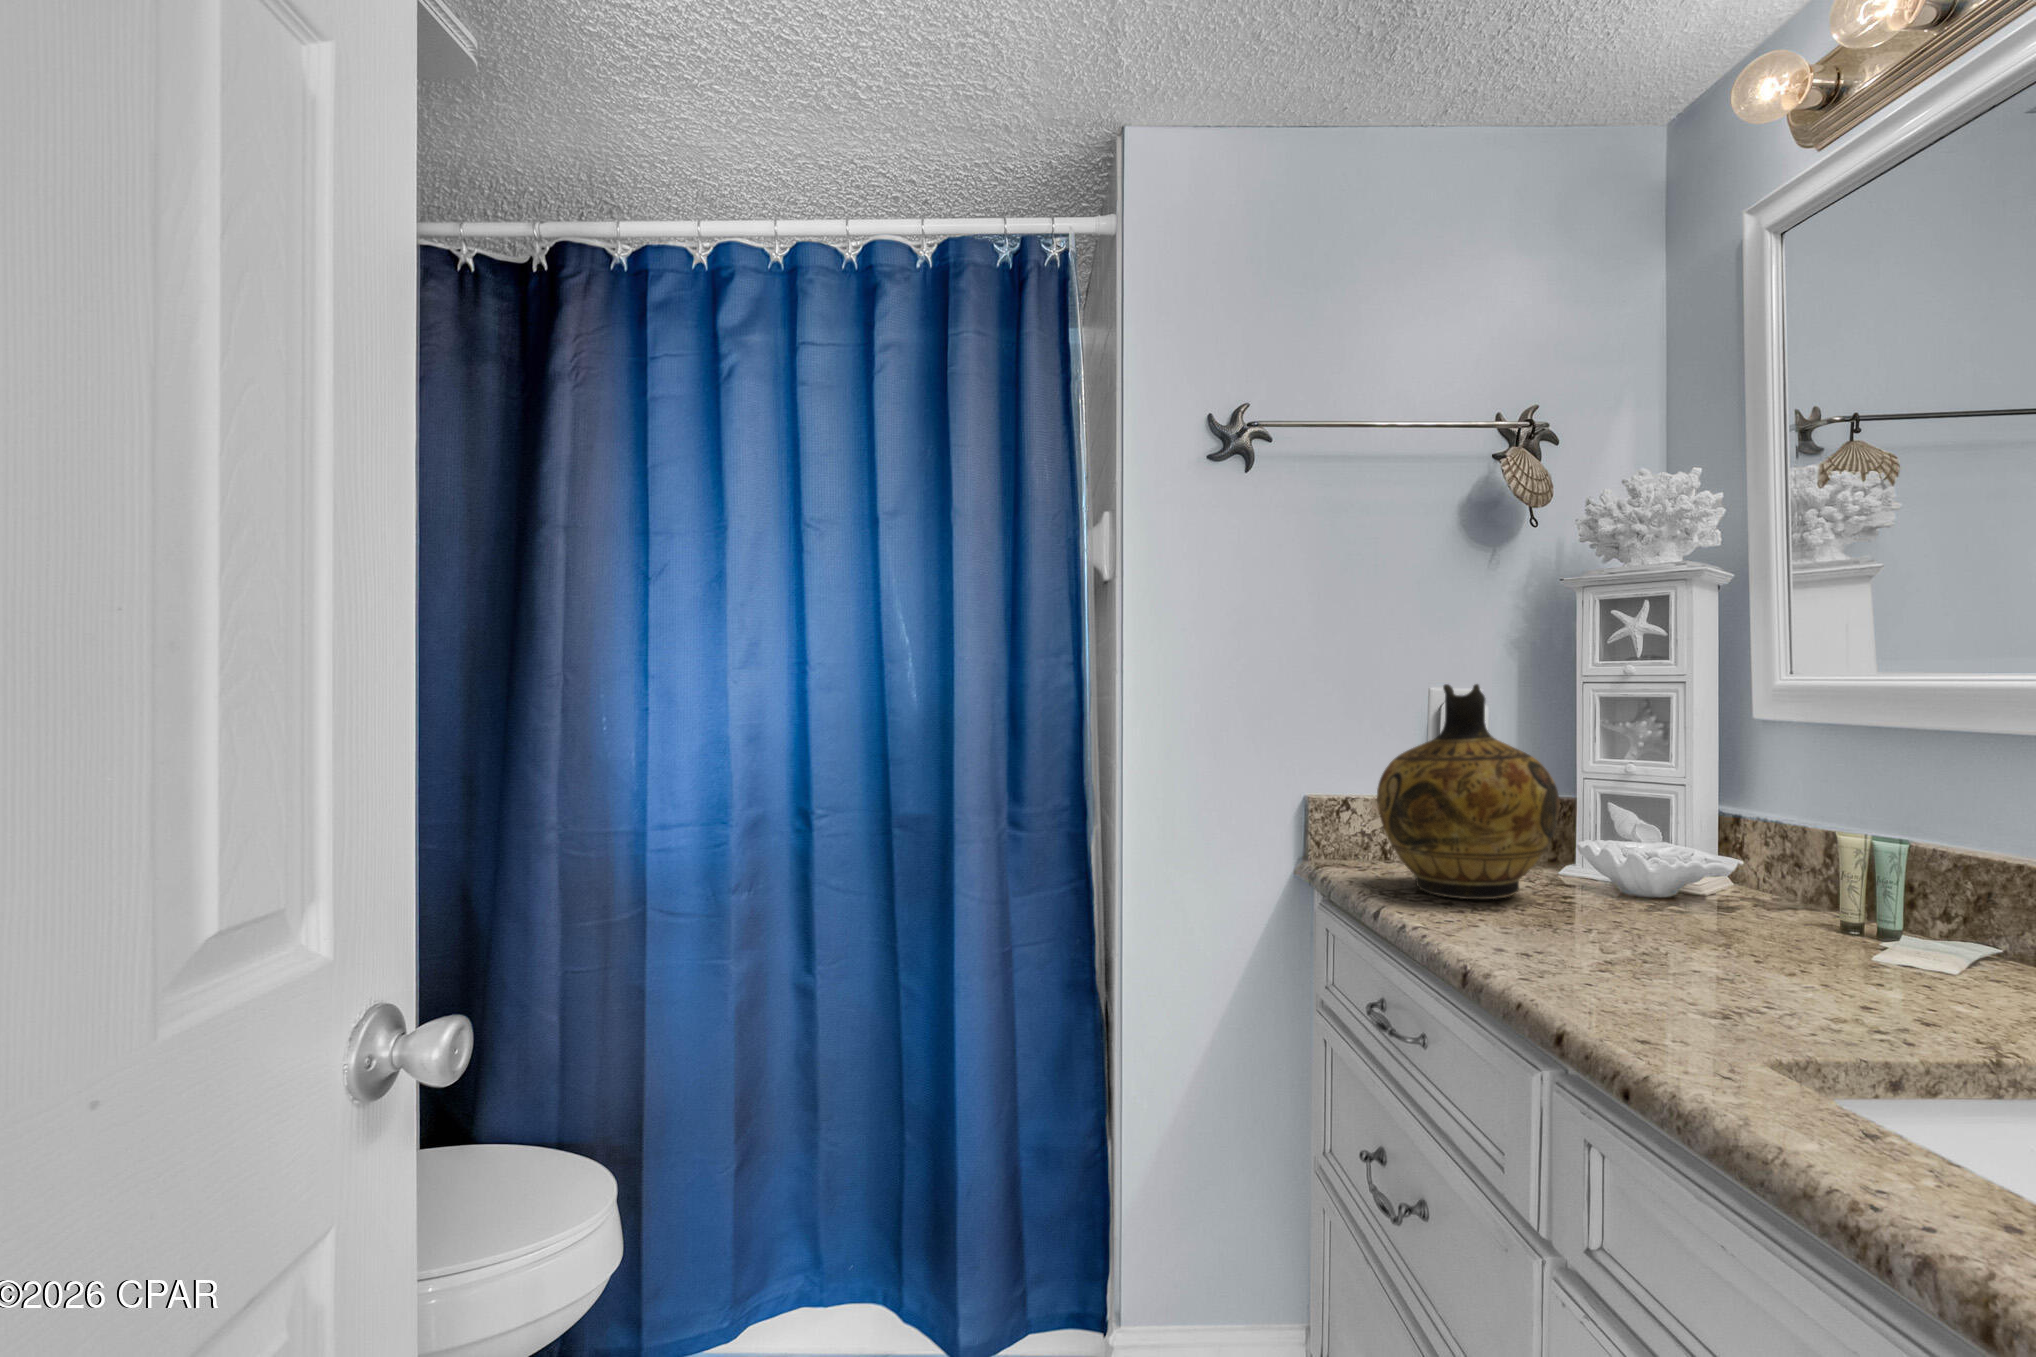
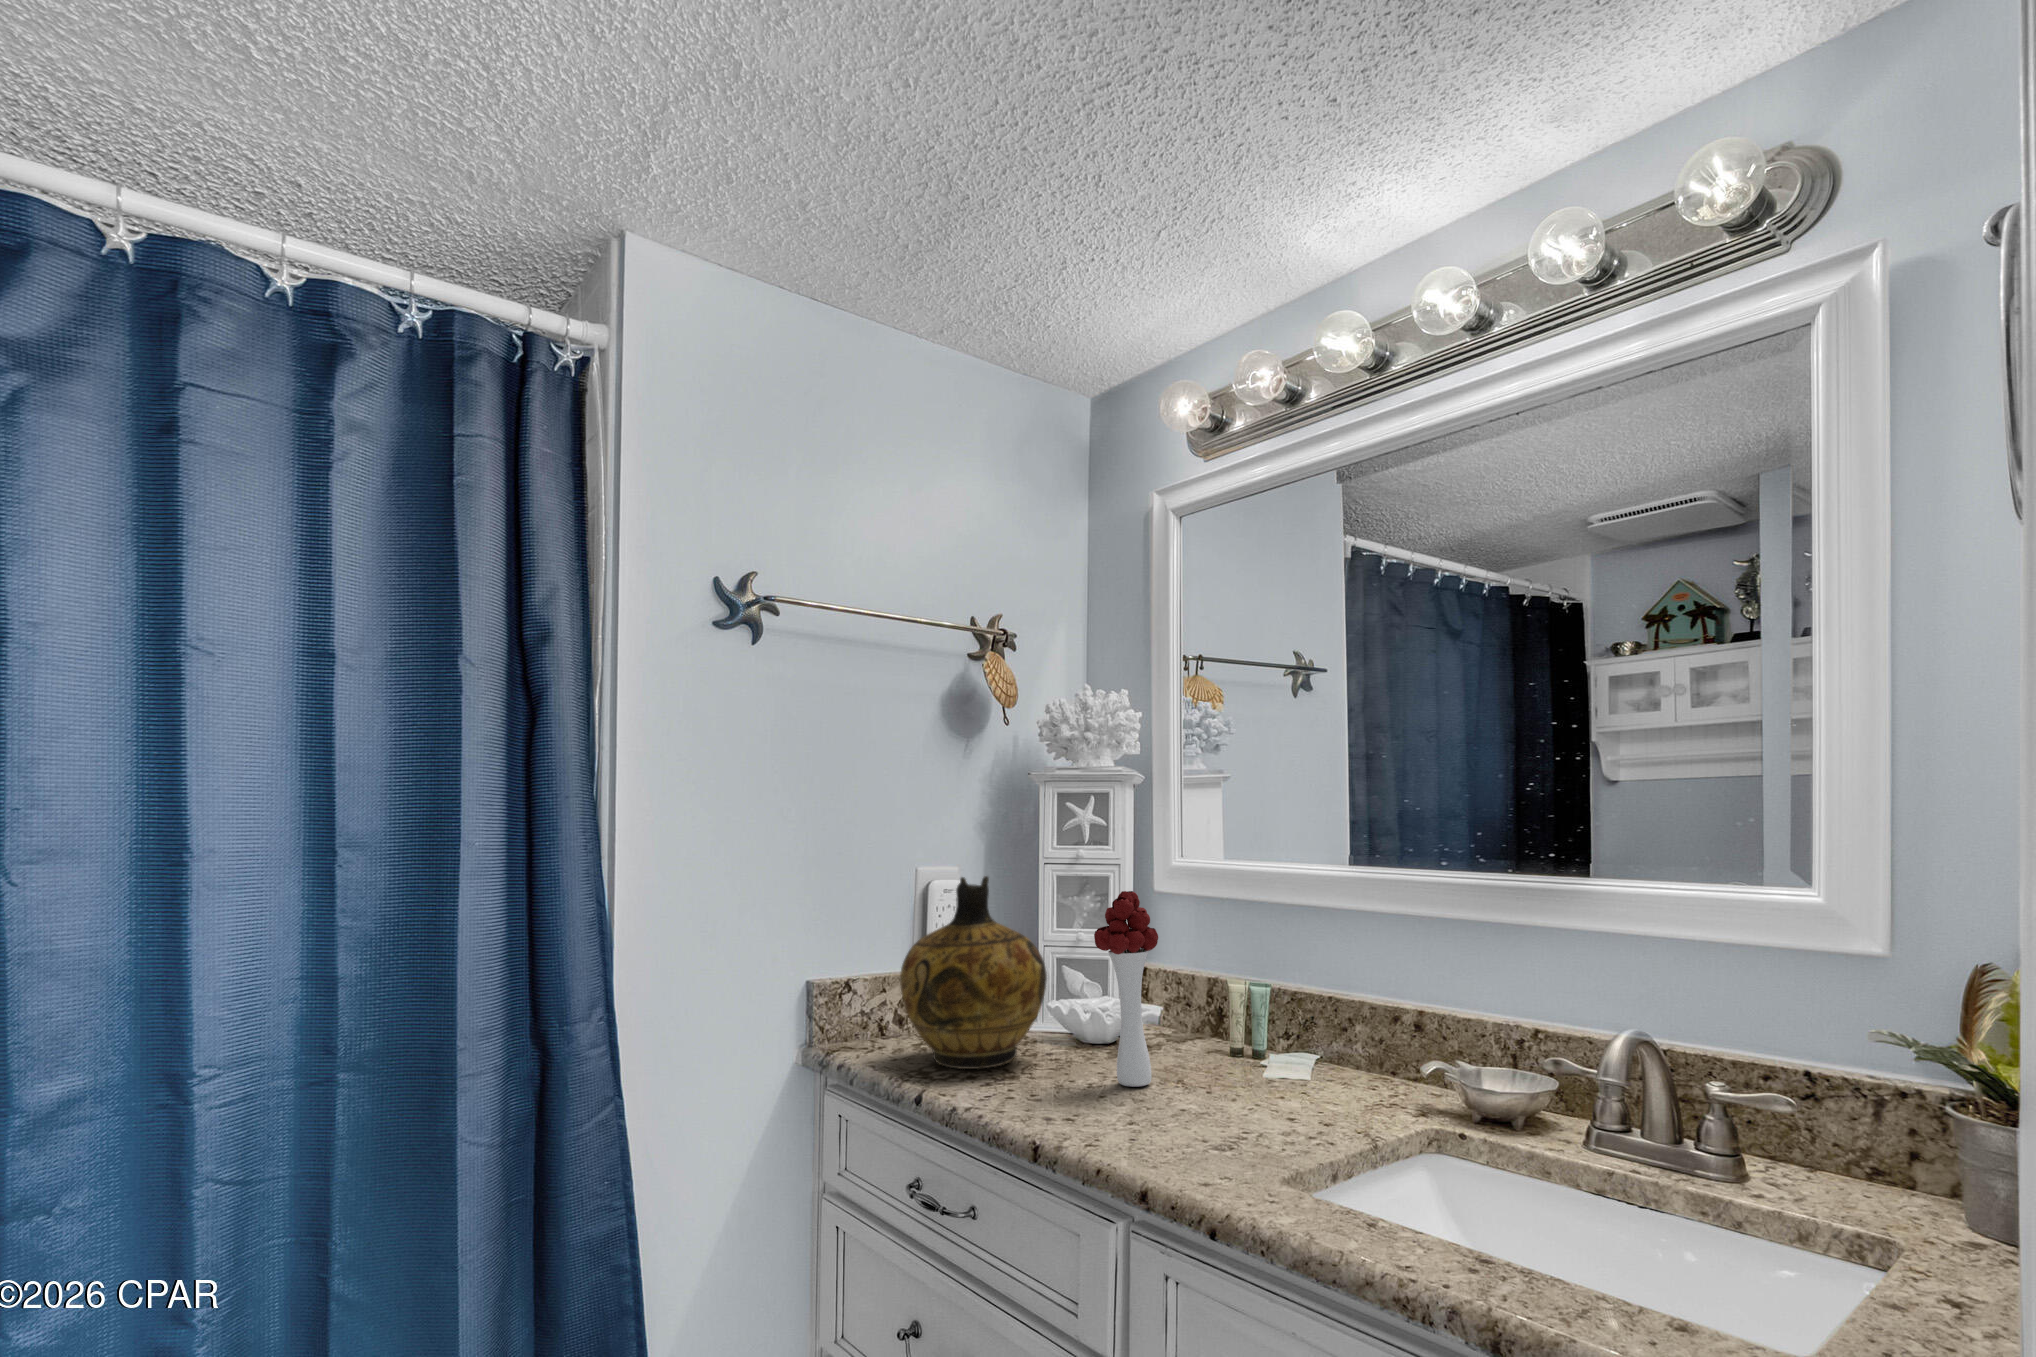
flower bouquet: none [1596,700,1694,941] -> present [1094,891,1158,1087]

